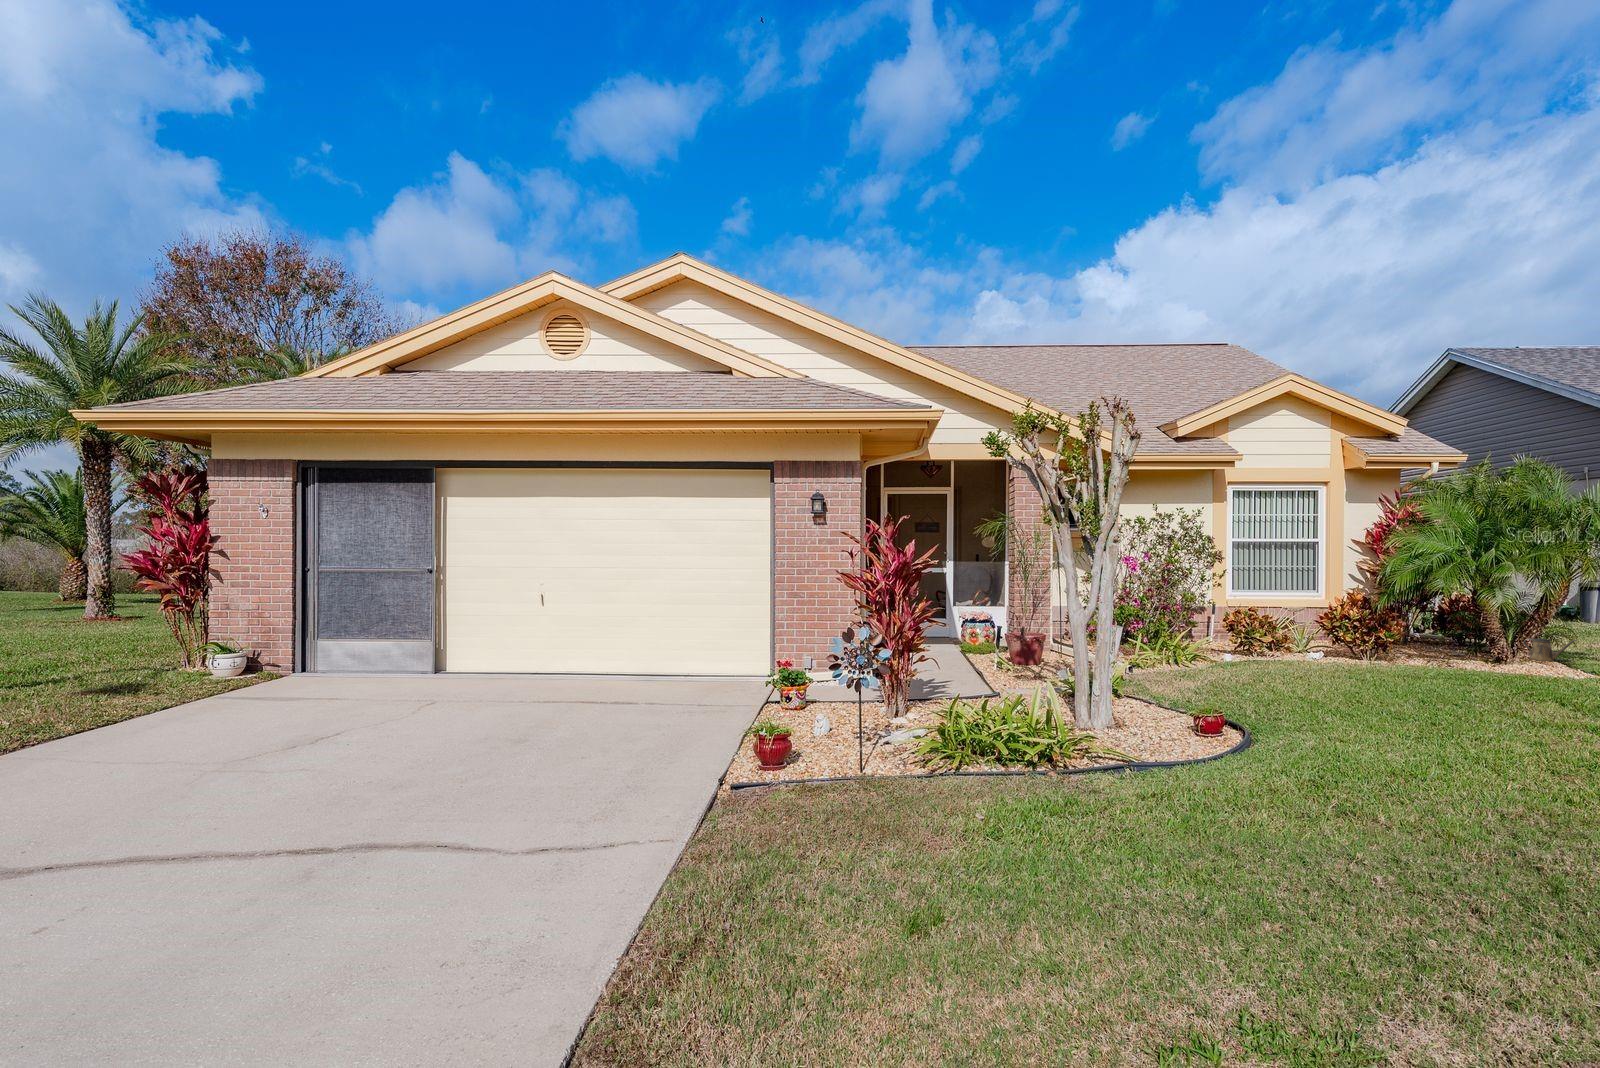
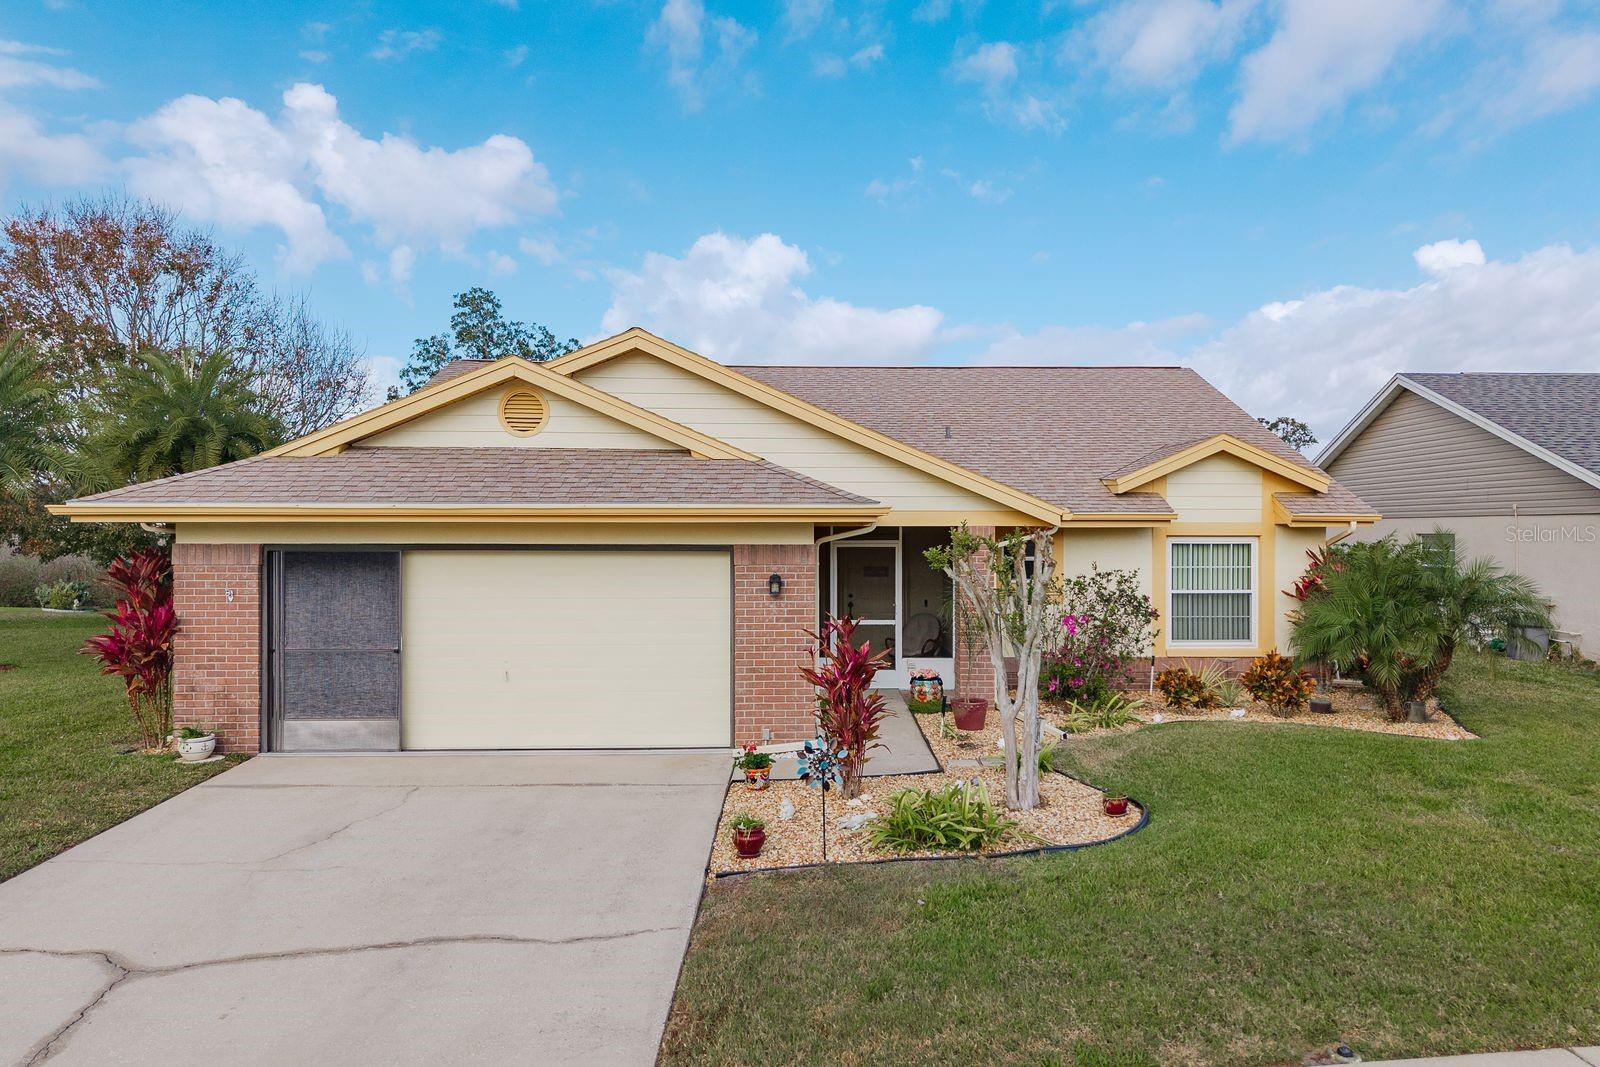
decorative plant: none [1407,614,1436,653] -> present [1309,680,1332,713]

